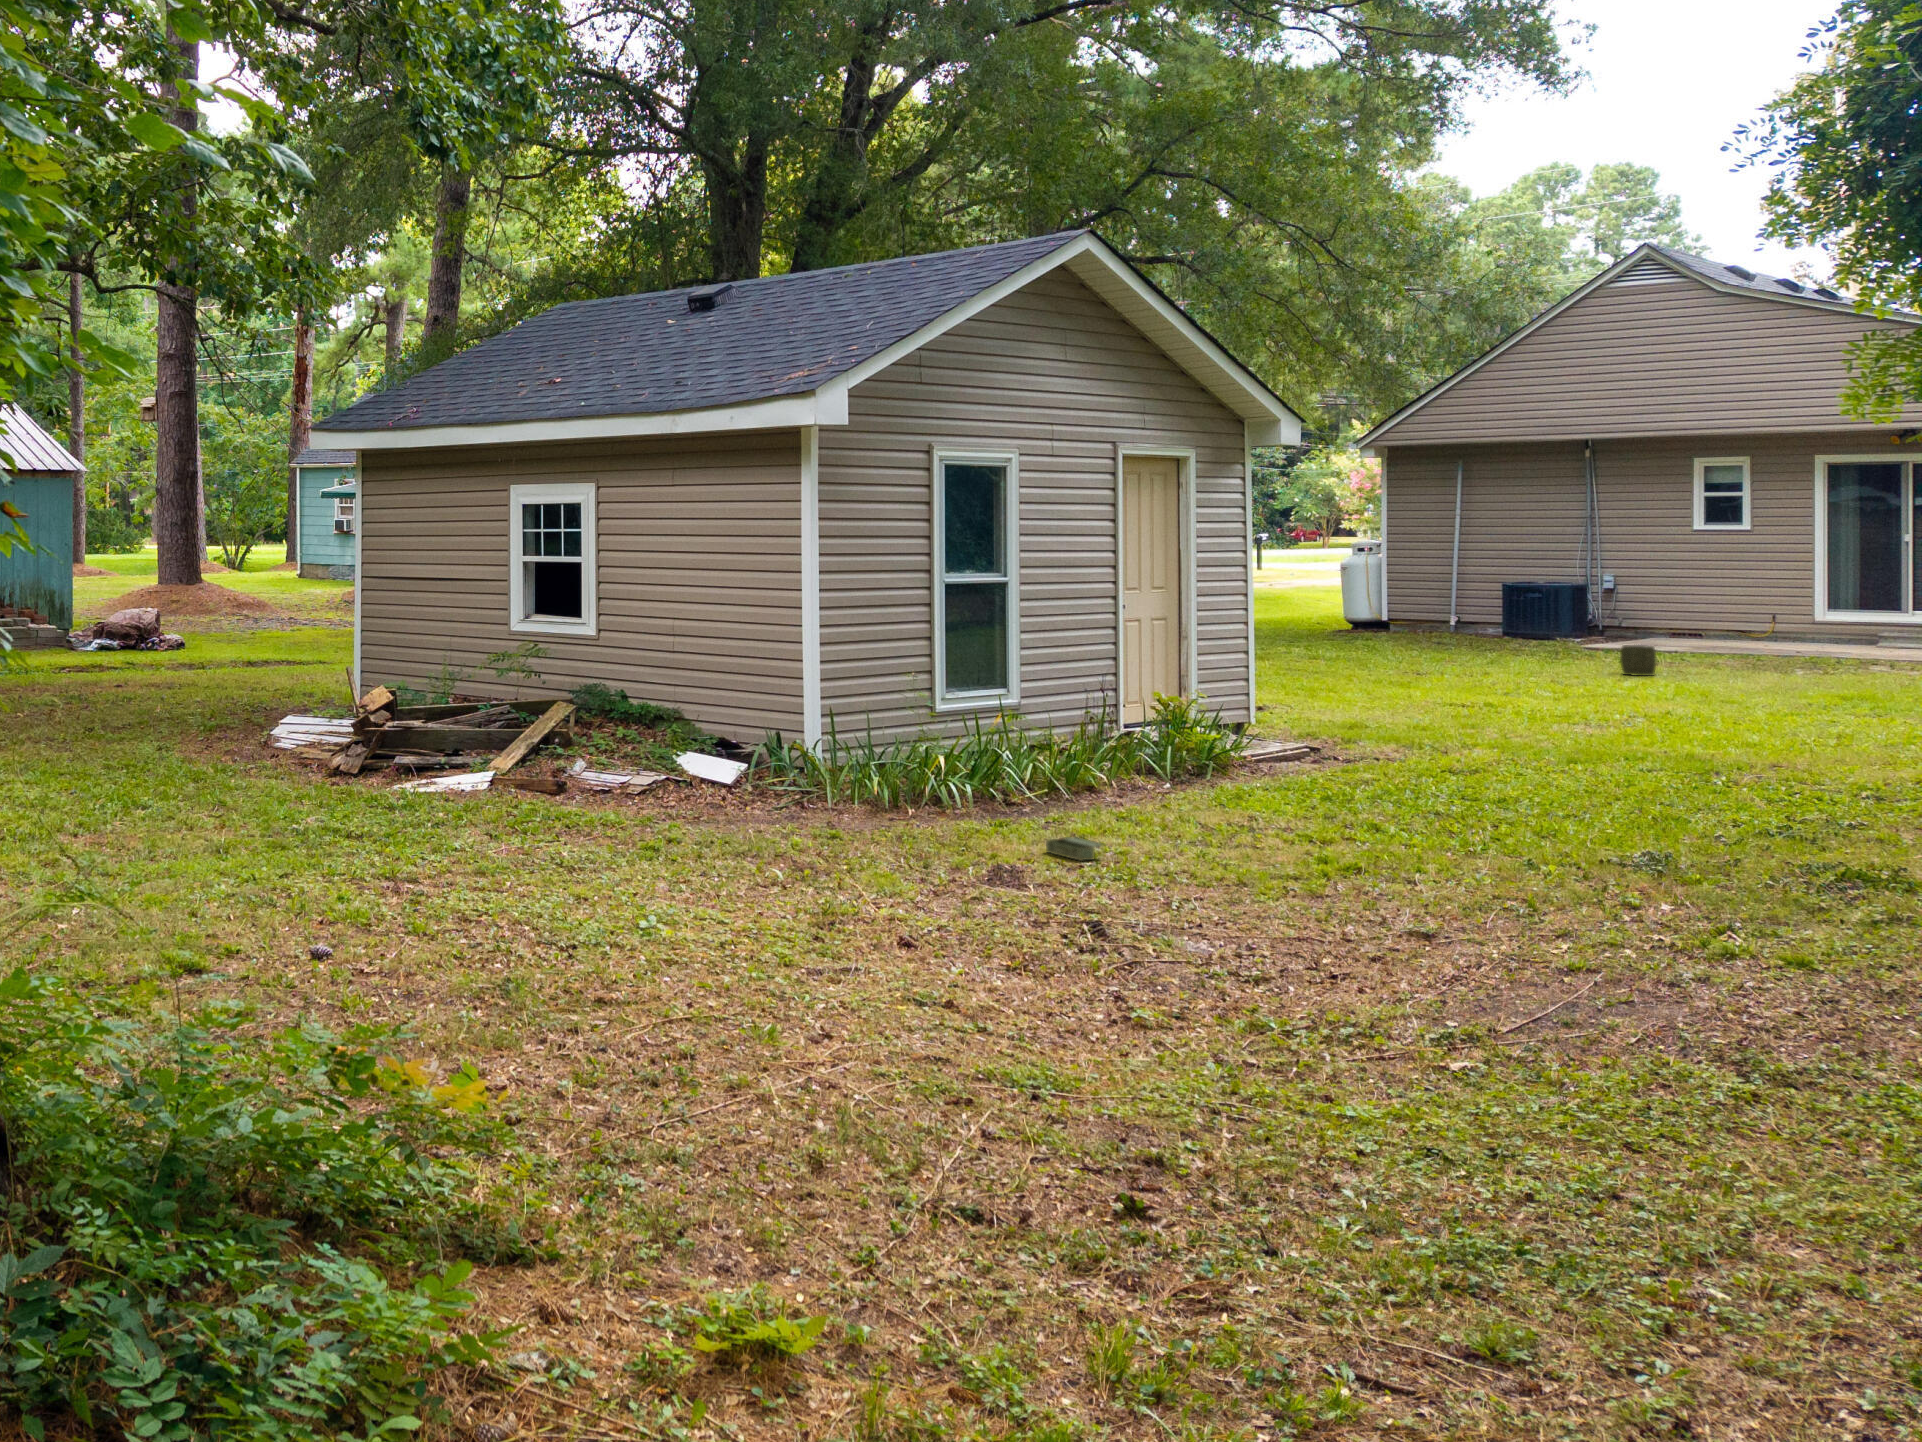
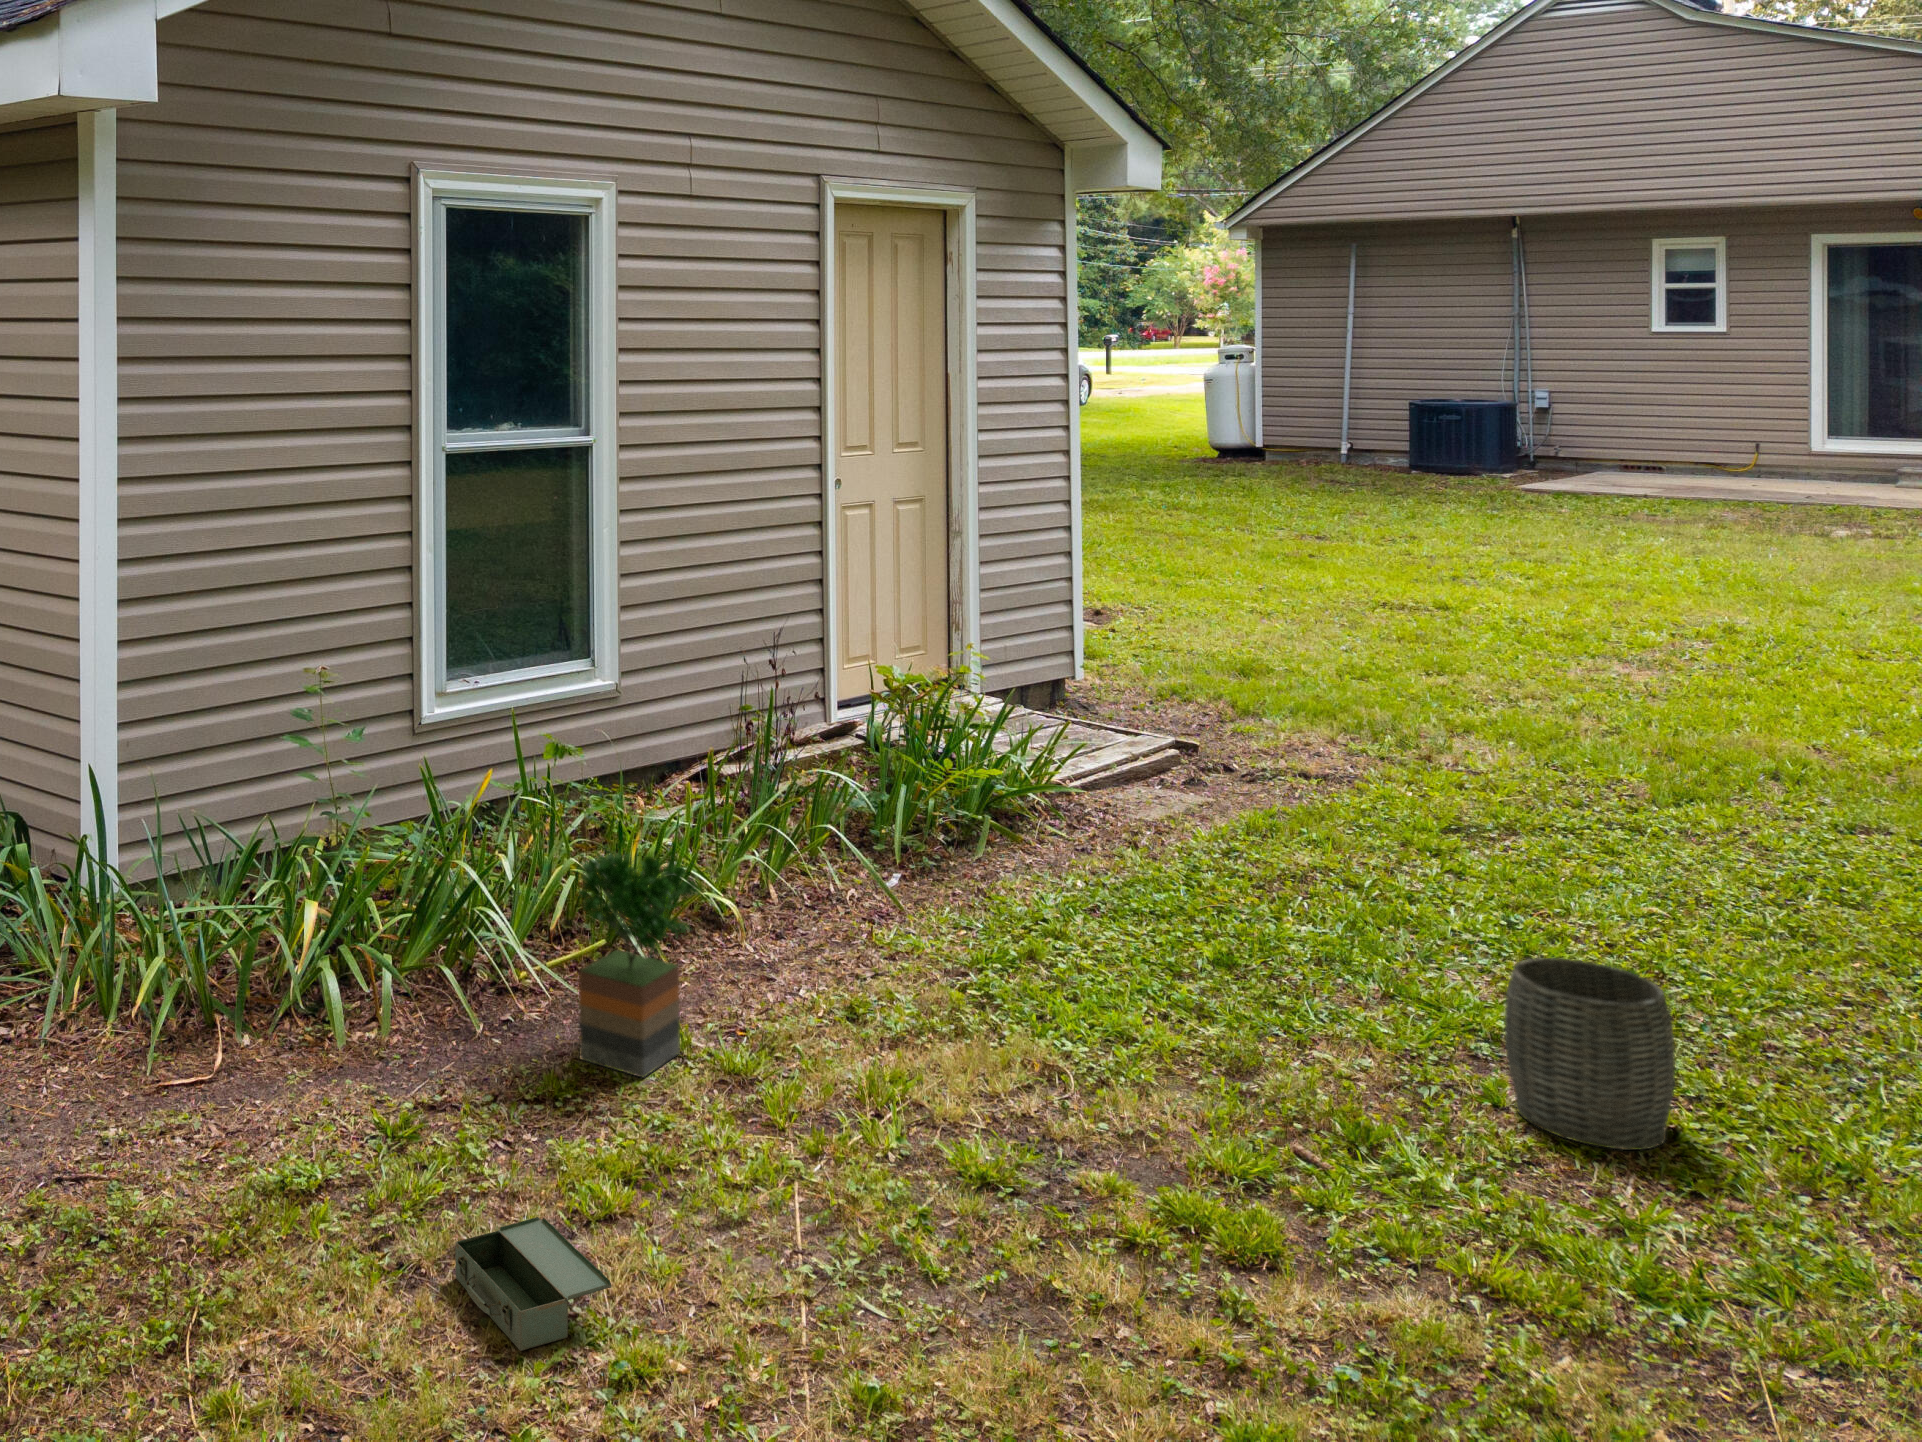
woven basket: present [1620,645,1656,676] -> present [1505,958,1675,1150]
potted tree: none [1050,739,1107,825] -> present [579,852,700,1077]

